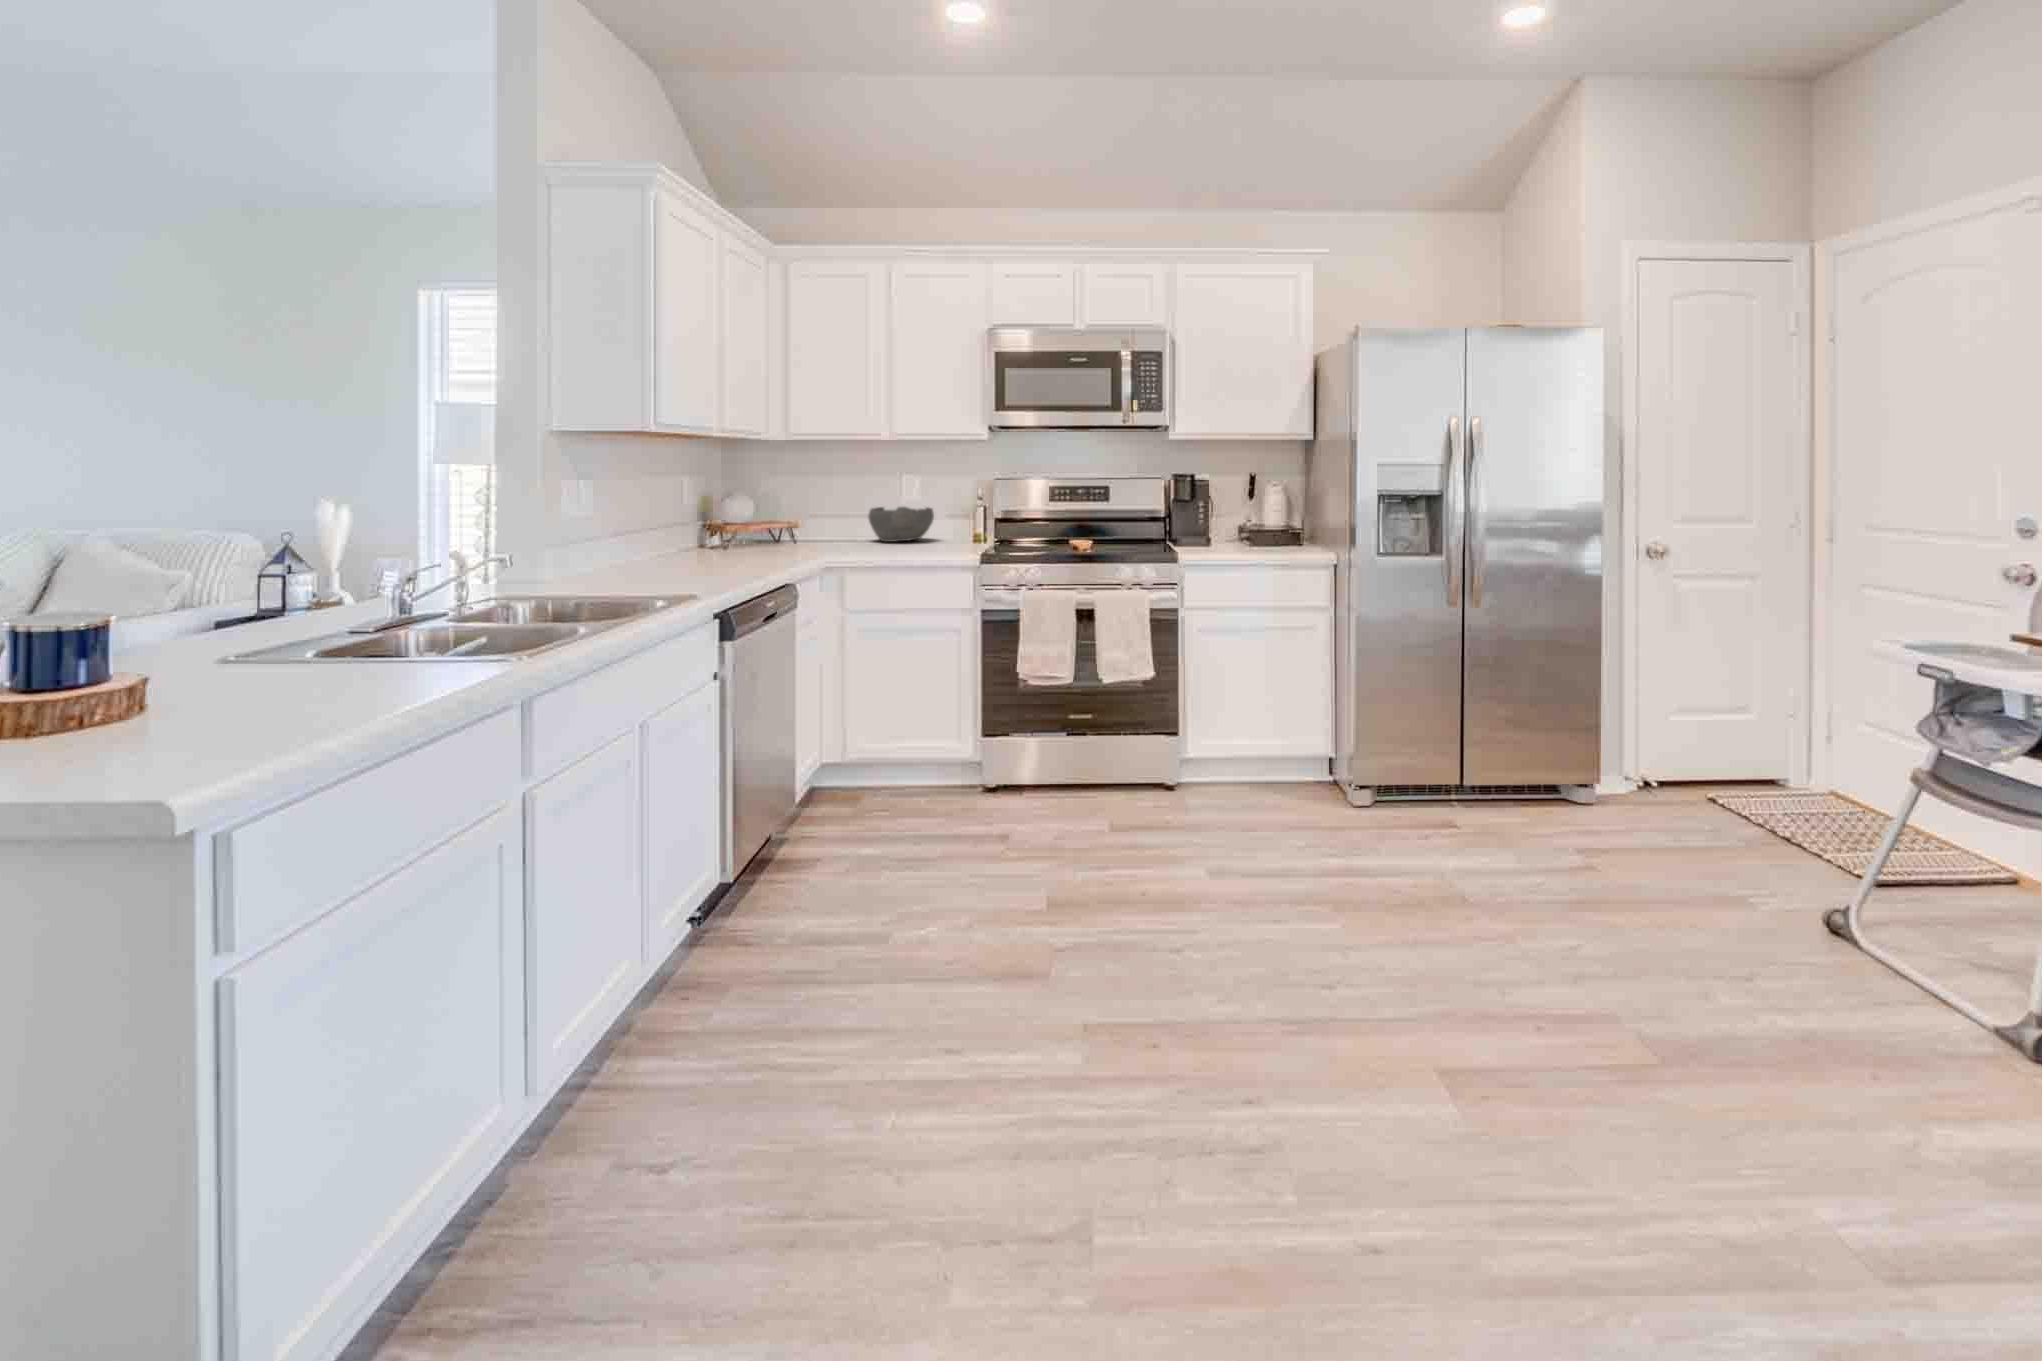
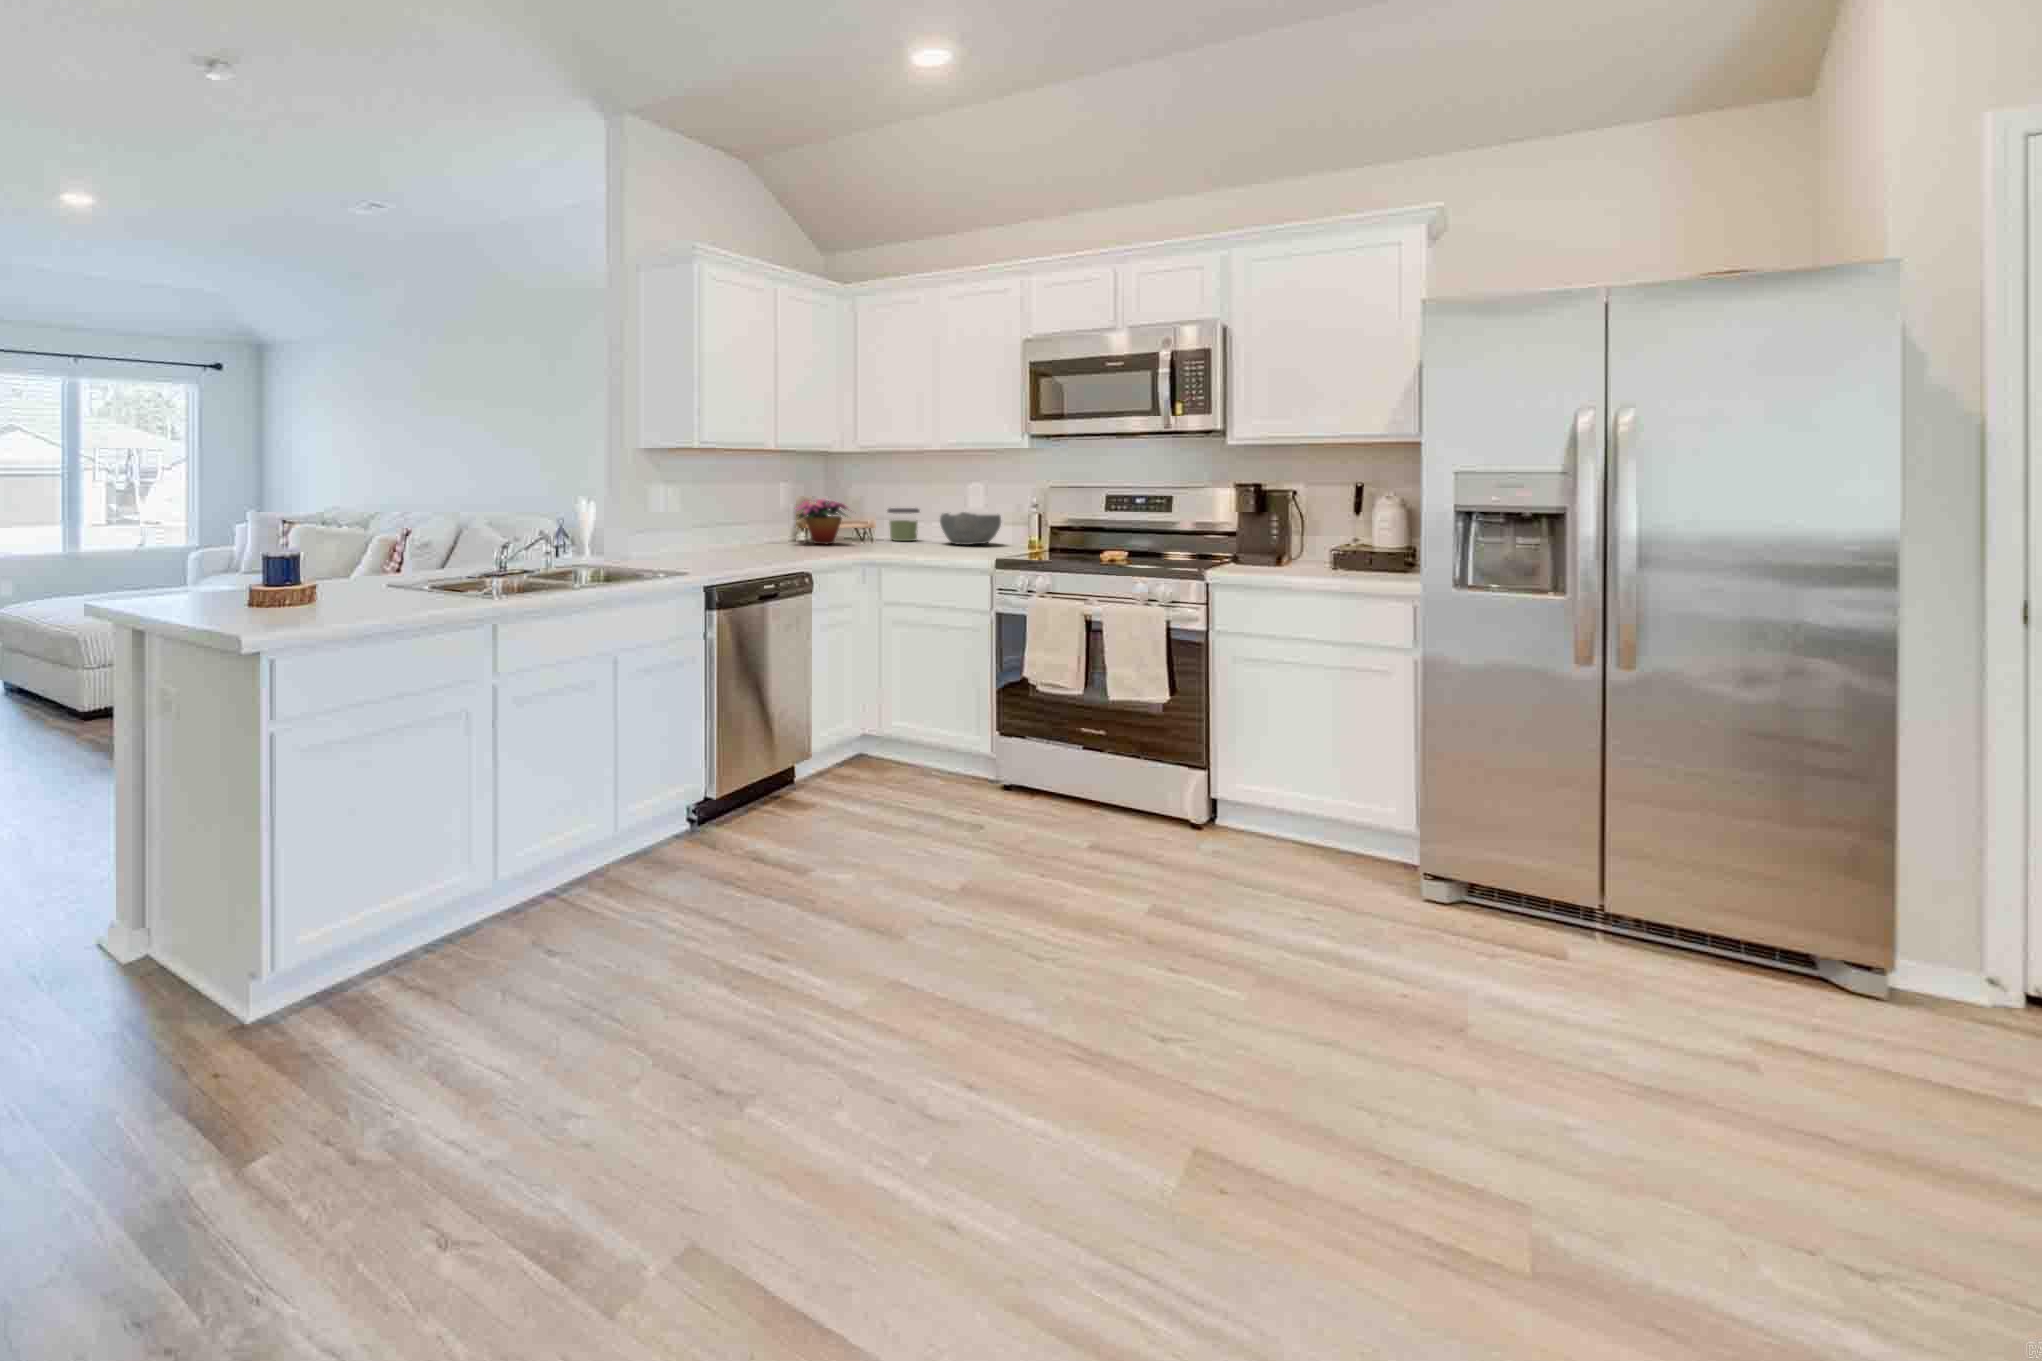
flower arrangement: none [703,496,788,551] -> present [797,499,847,544]
jar: none [802,504,839,541] -> present [888,508,919,541]

